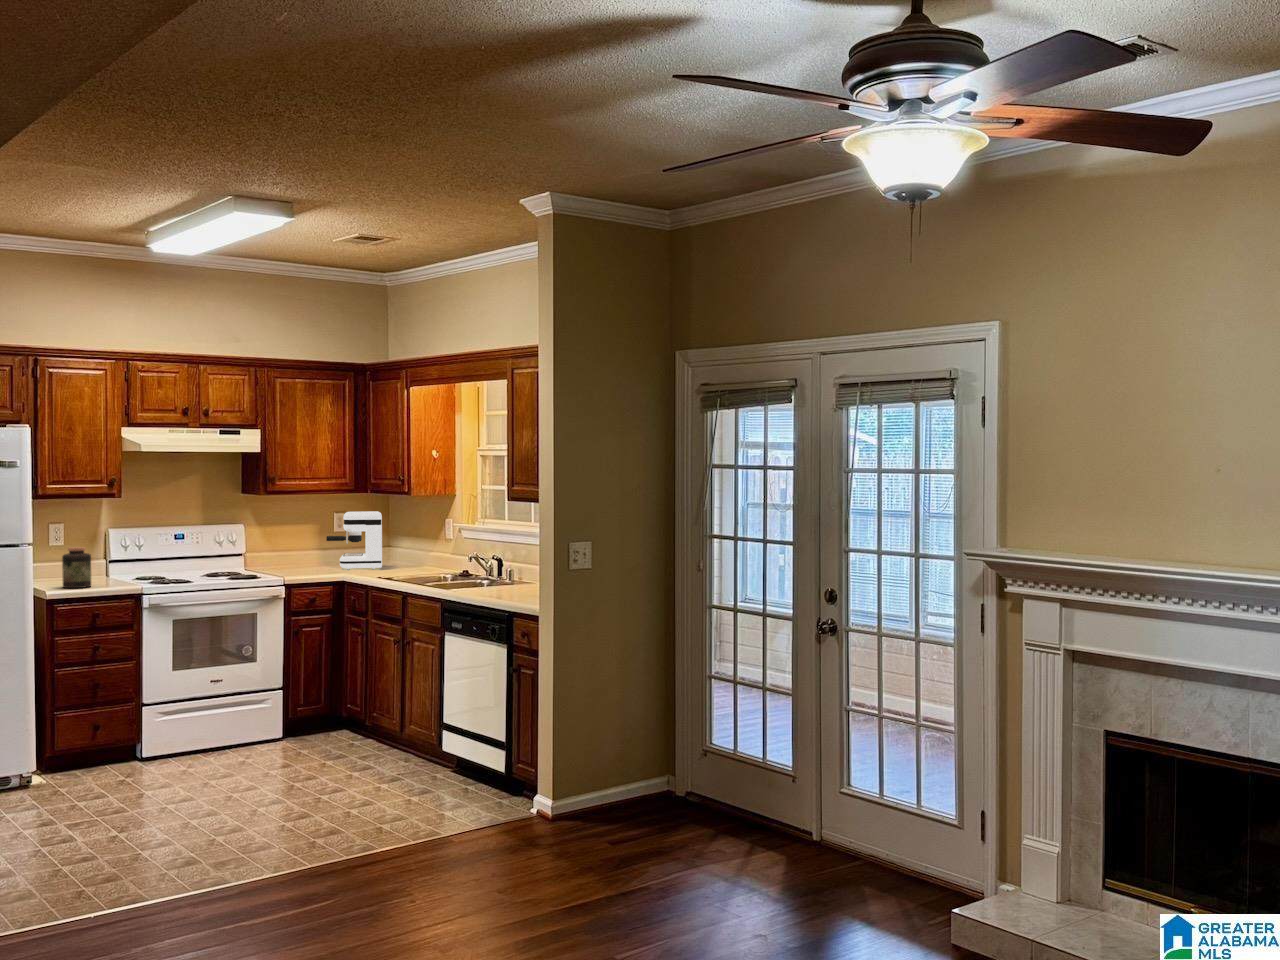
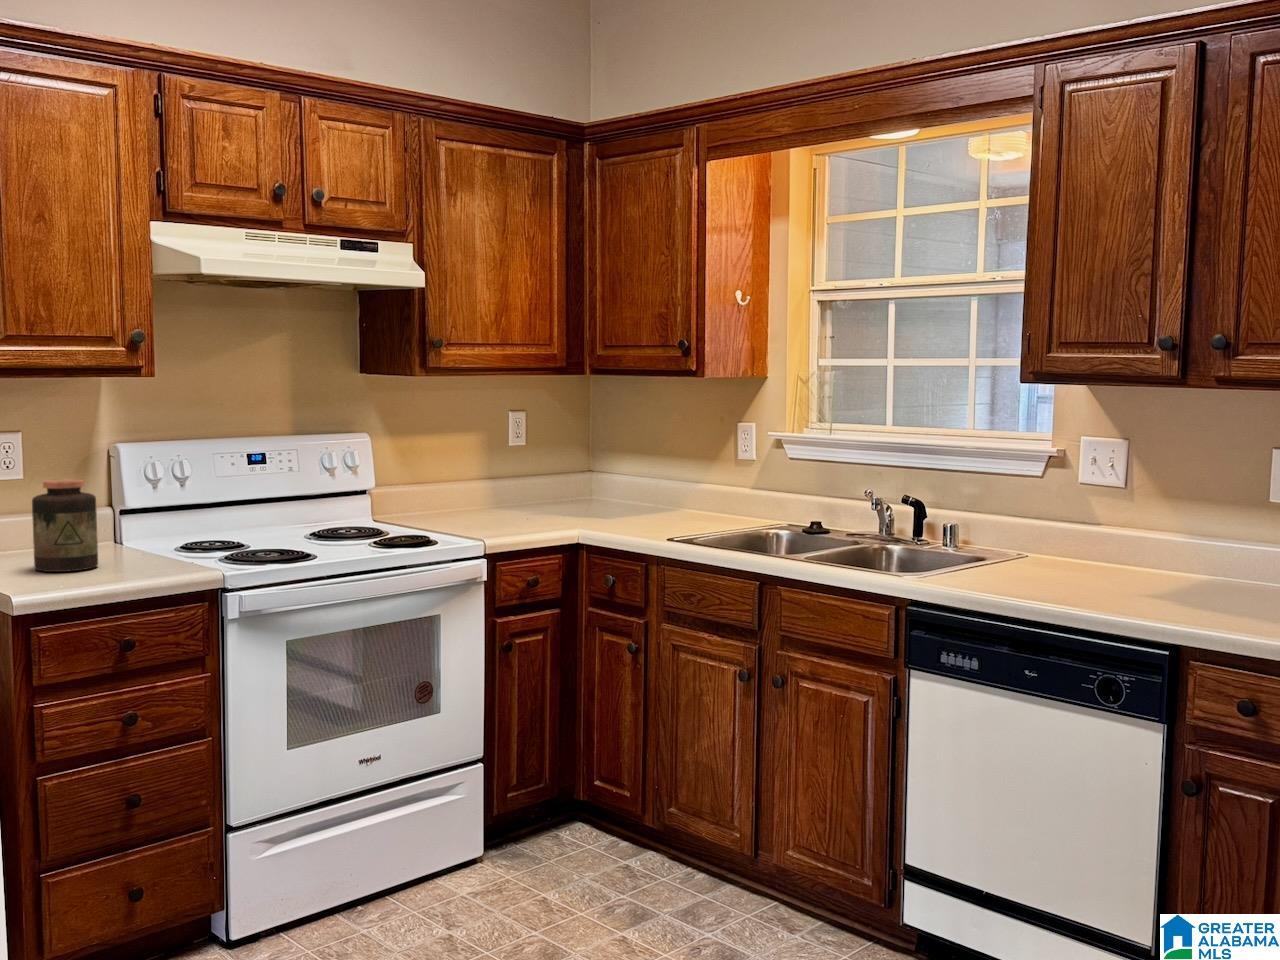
coffee maker: present [326,511,382,570] -> none [514,410,624,517]

